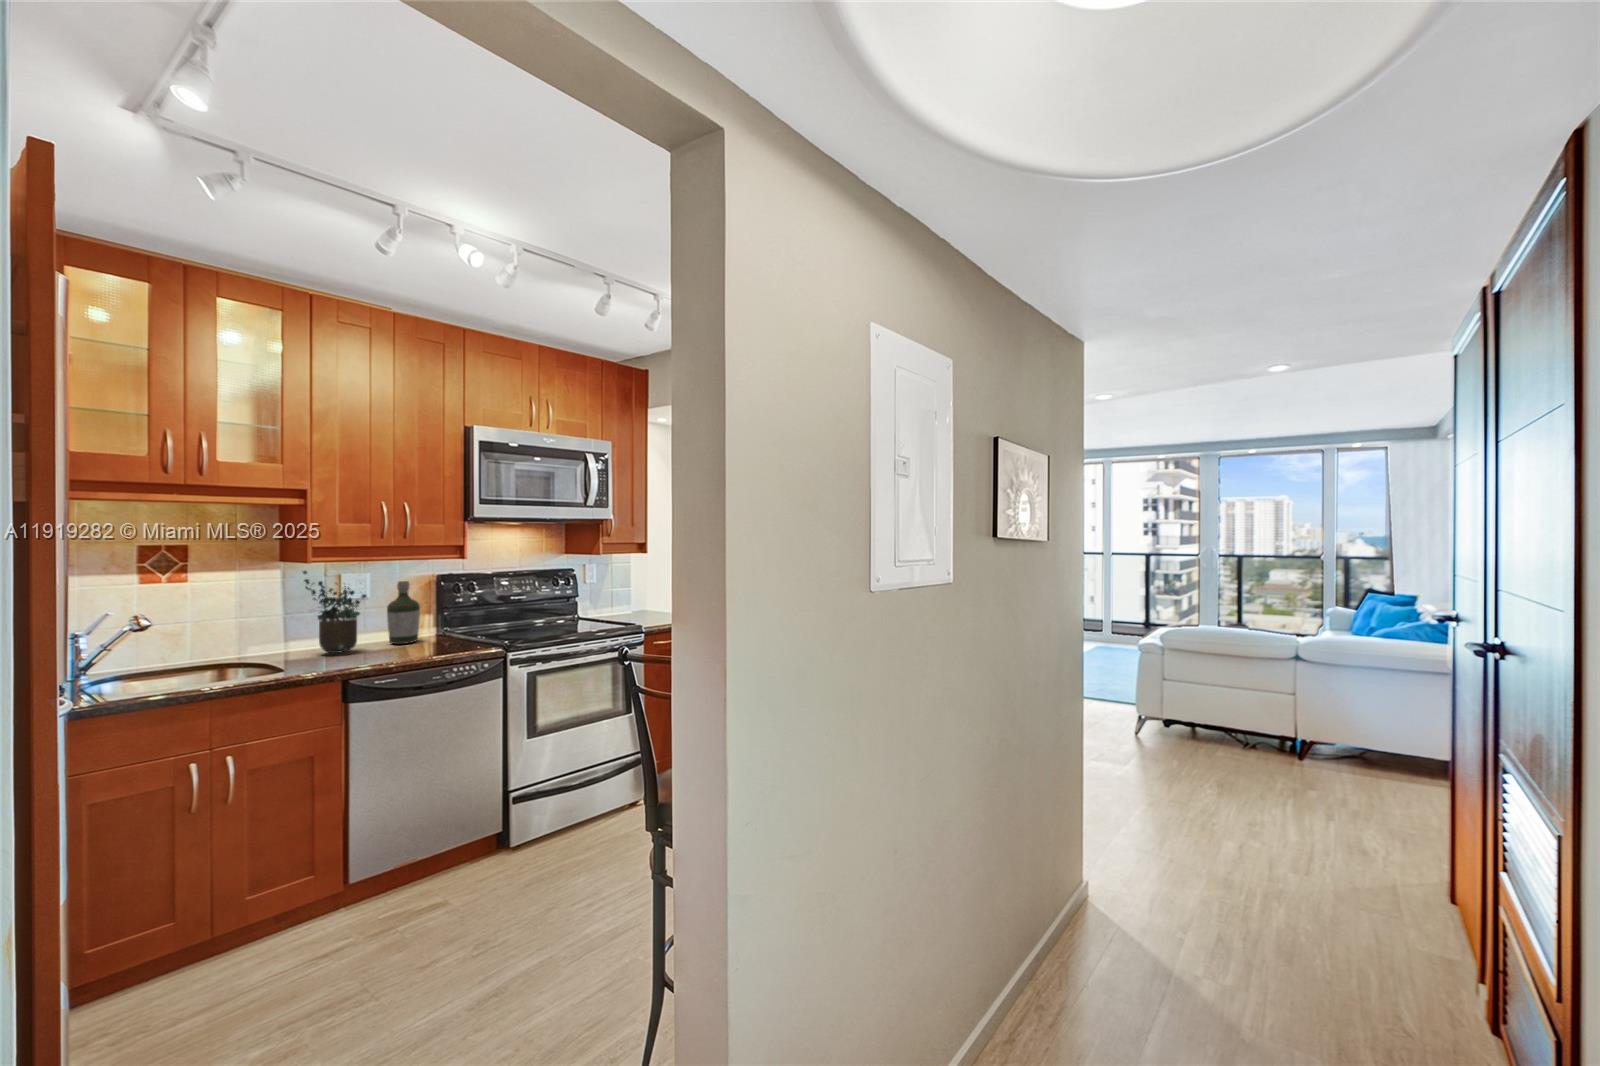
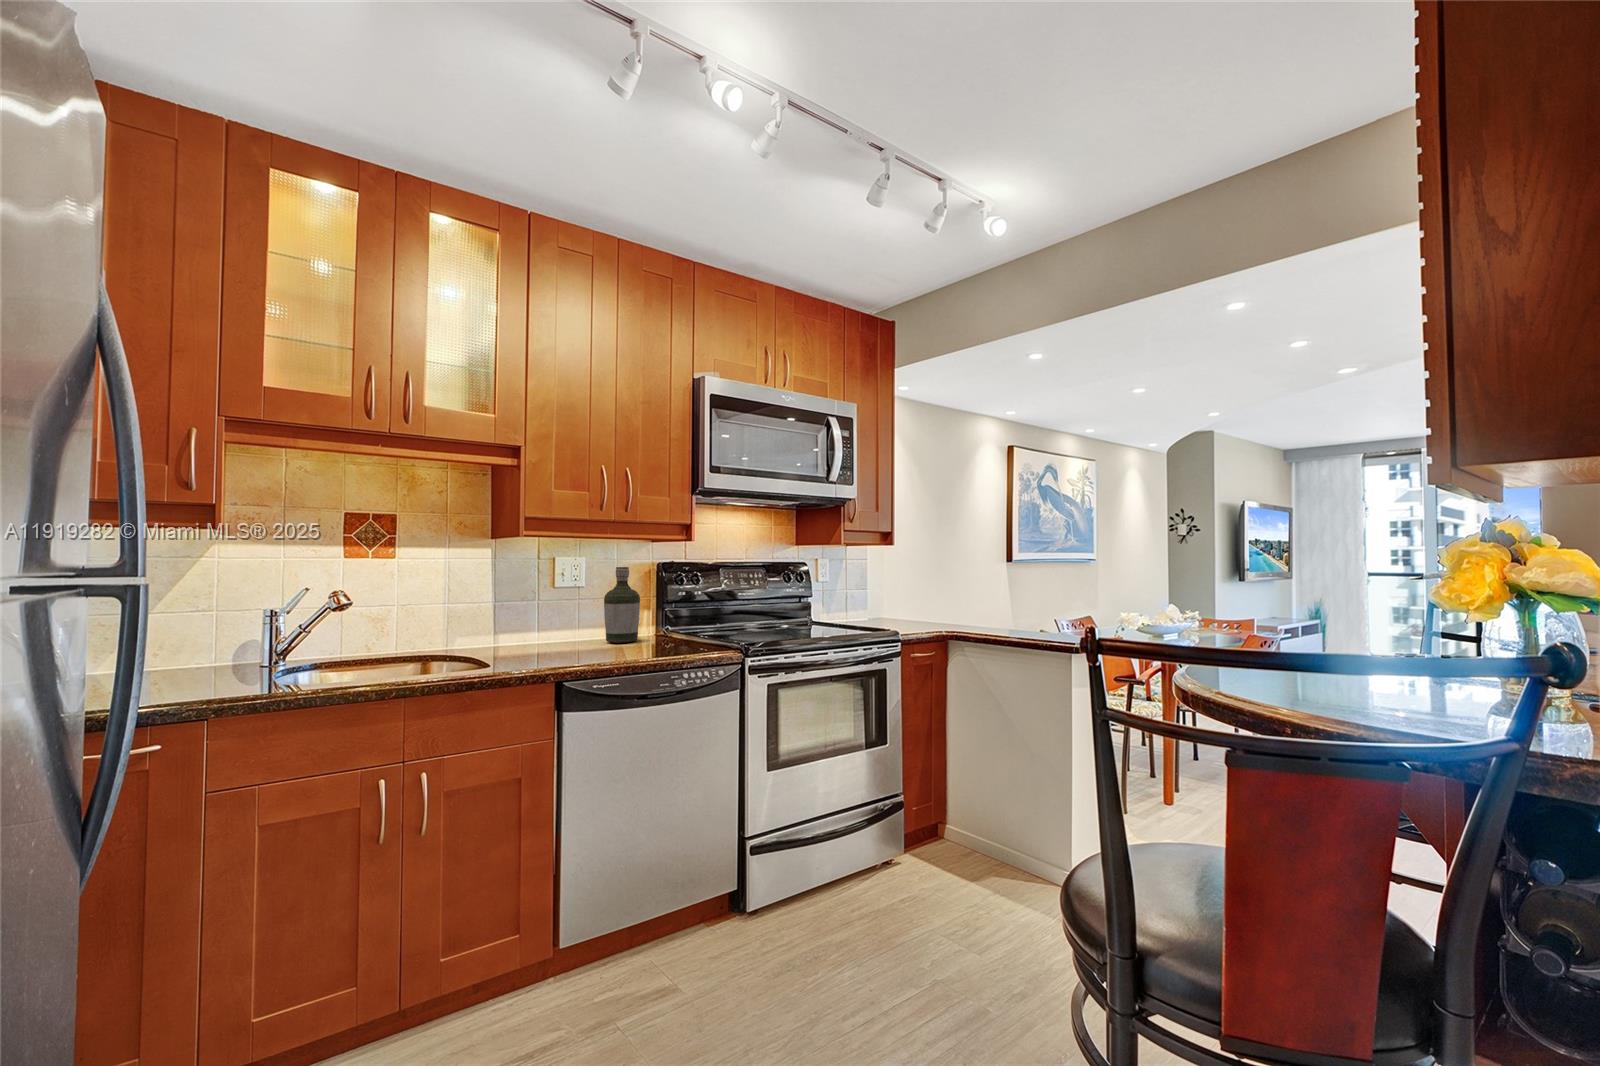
potted plant: present [303,571,367,653] -> none [514,549,584,649]

